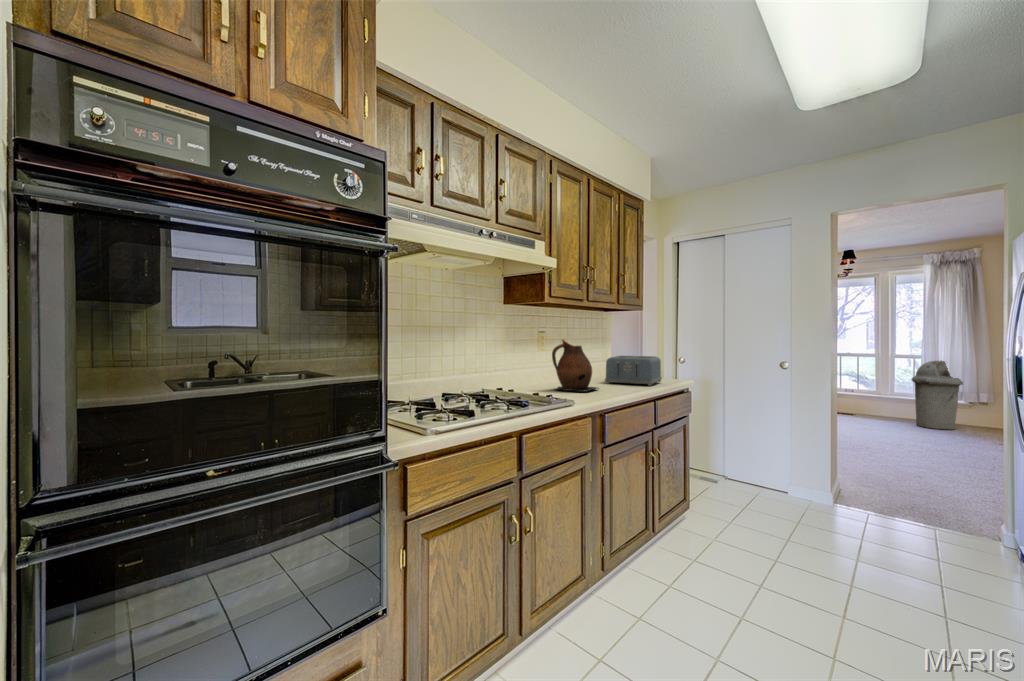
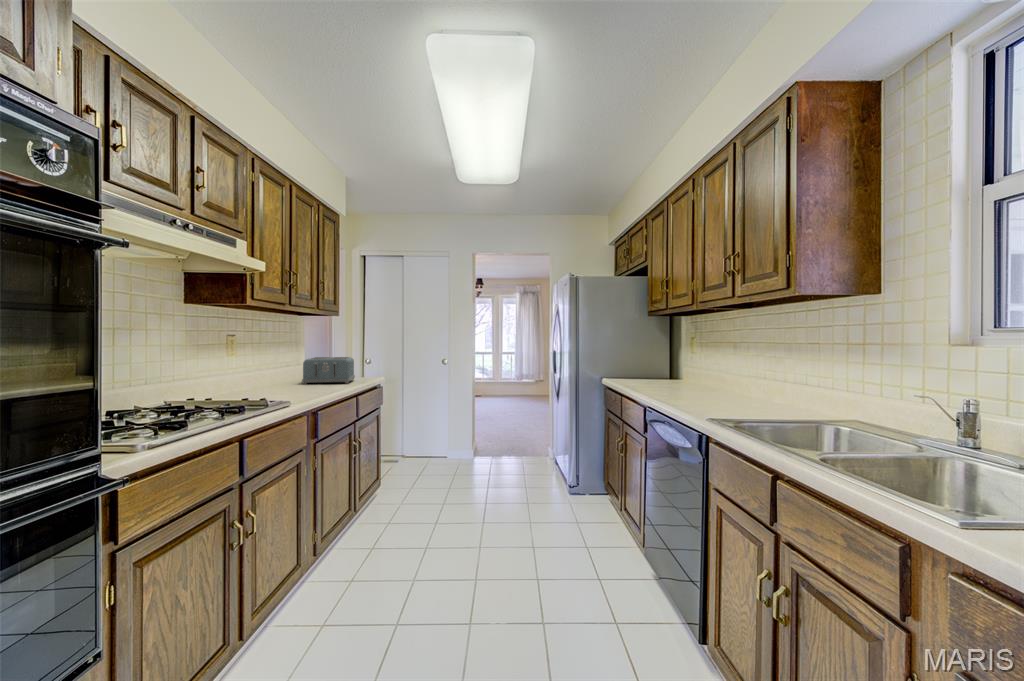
ceramic pitcher: present [552,340,599,392] -> none [251,342,303,394]
trash can: present [912,360,963,430] -> none [512,355,537,401]

